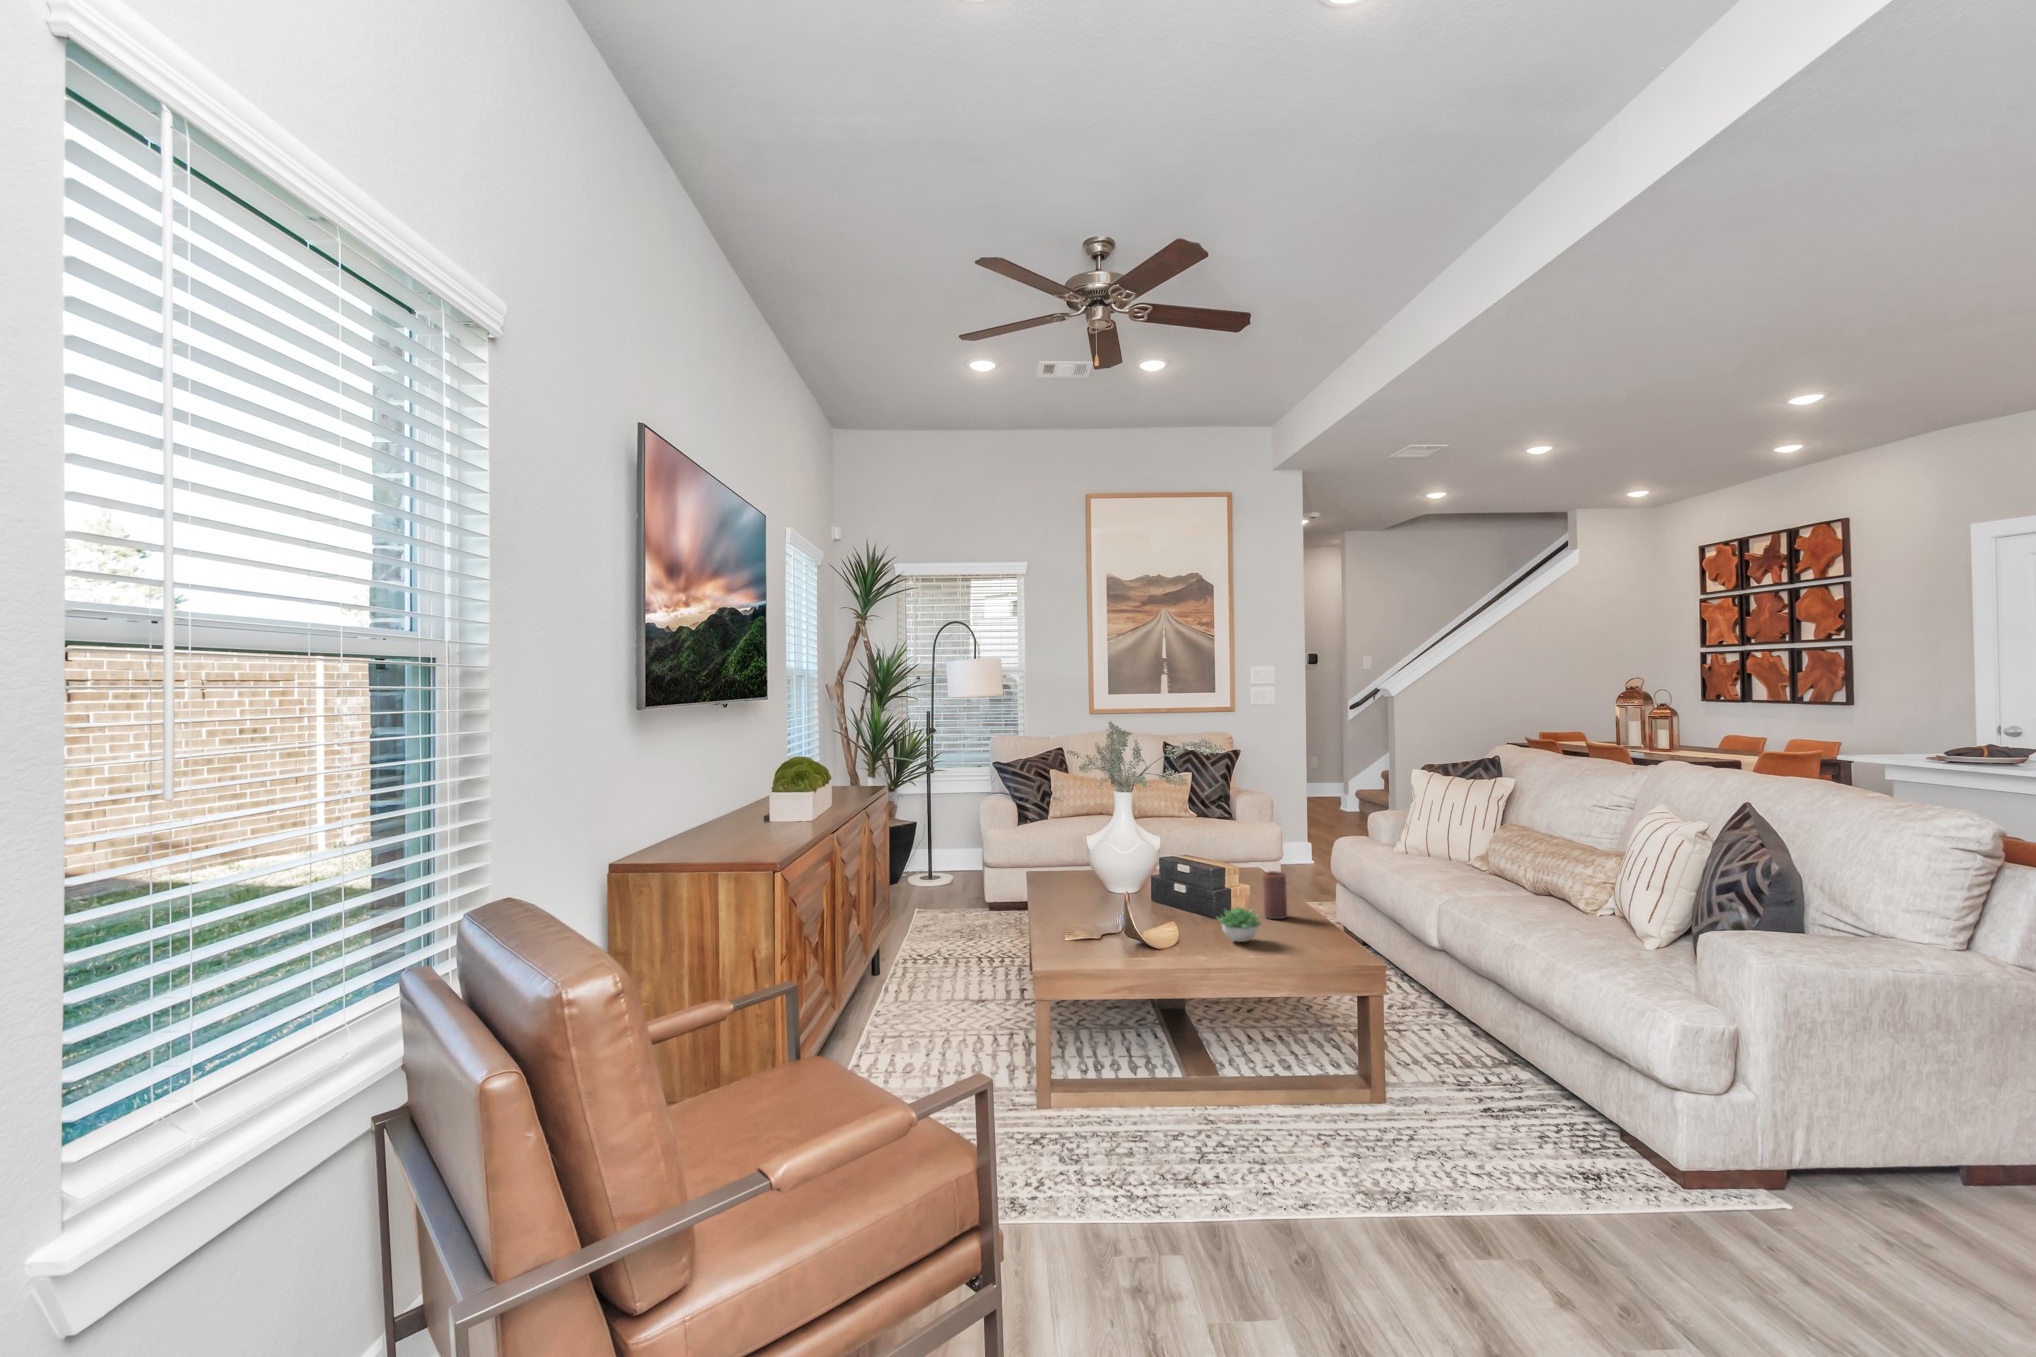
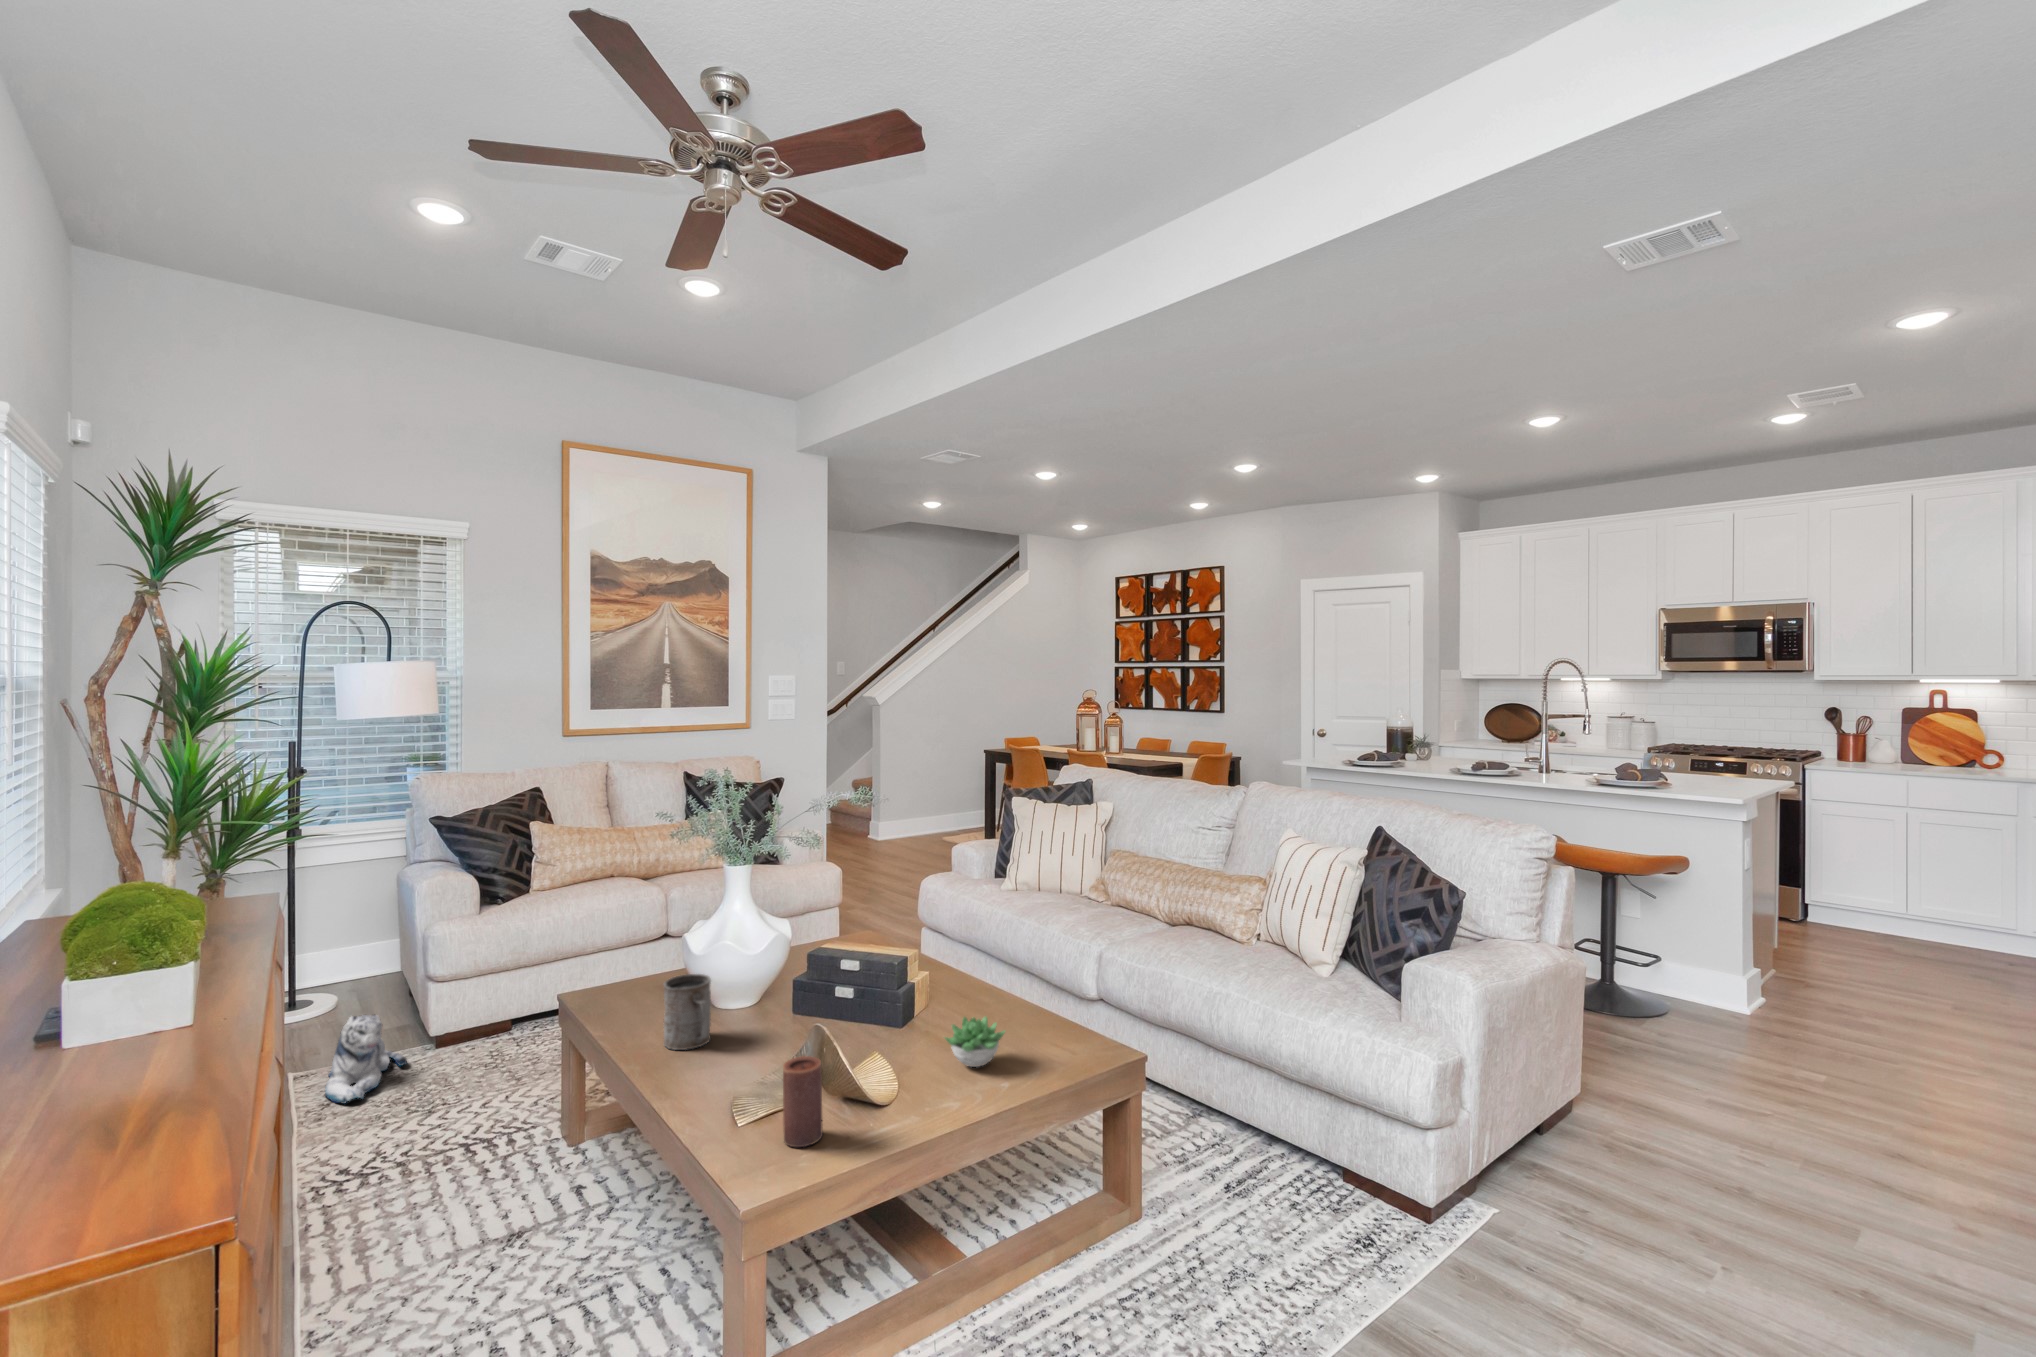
mug: none [1059,858,1089,905] -> present [664,974,711,1050]
candle: present [1263,871,1287,919] -> present [783,1056,823,1147]
plush toy: none [925,878,970,928] -> present [325,1015,407,1104]

